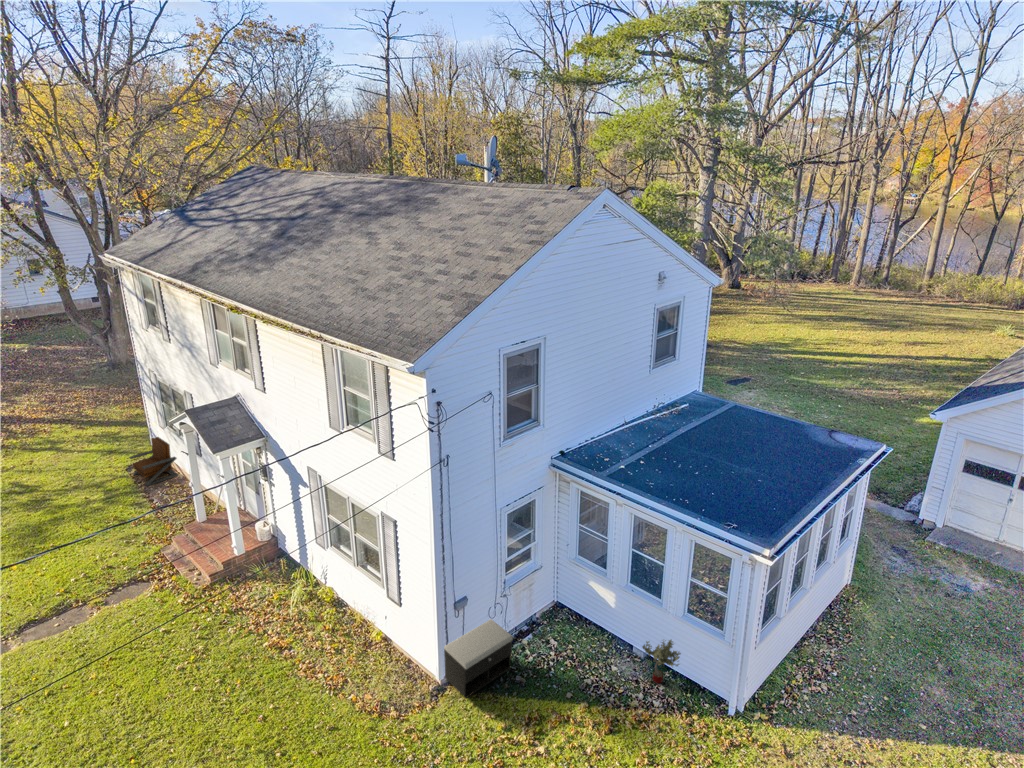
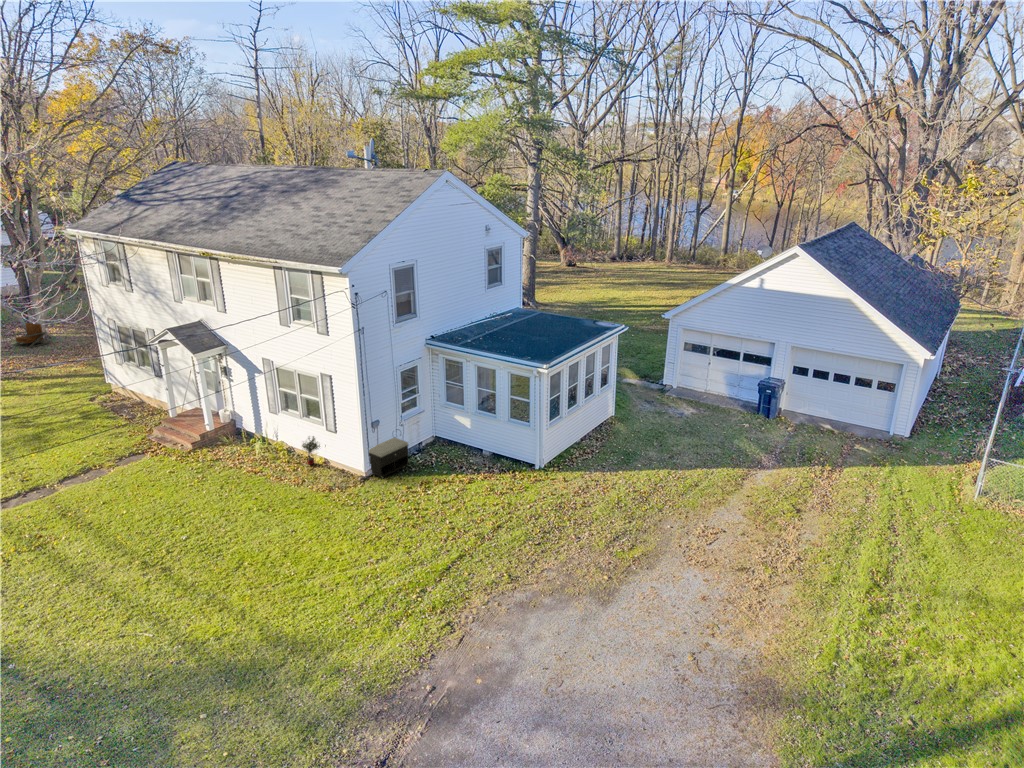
lounge chair: present [129,437,178,486] -> present [13,323,47,348]
potted tree: present [642,640,681,683] -> present [302,436,320,465]

